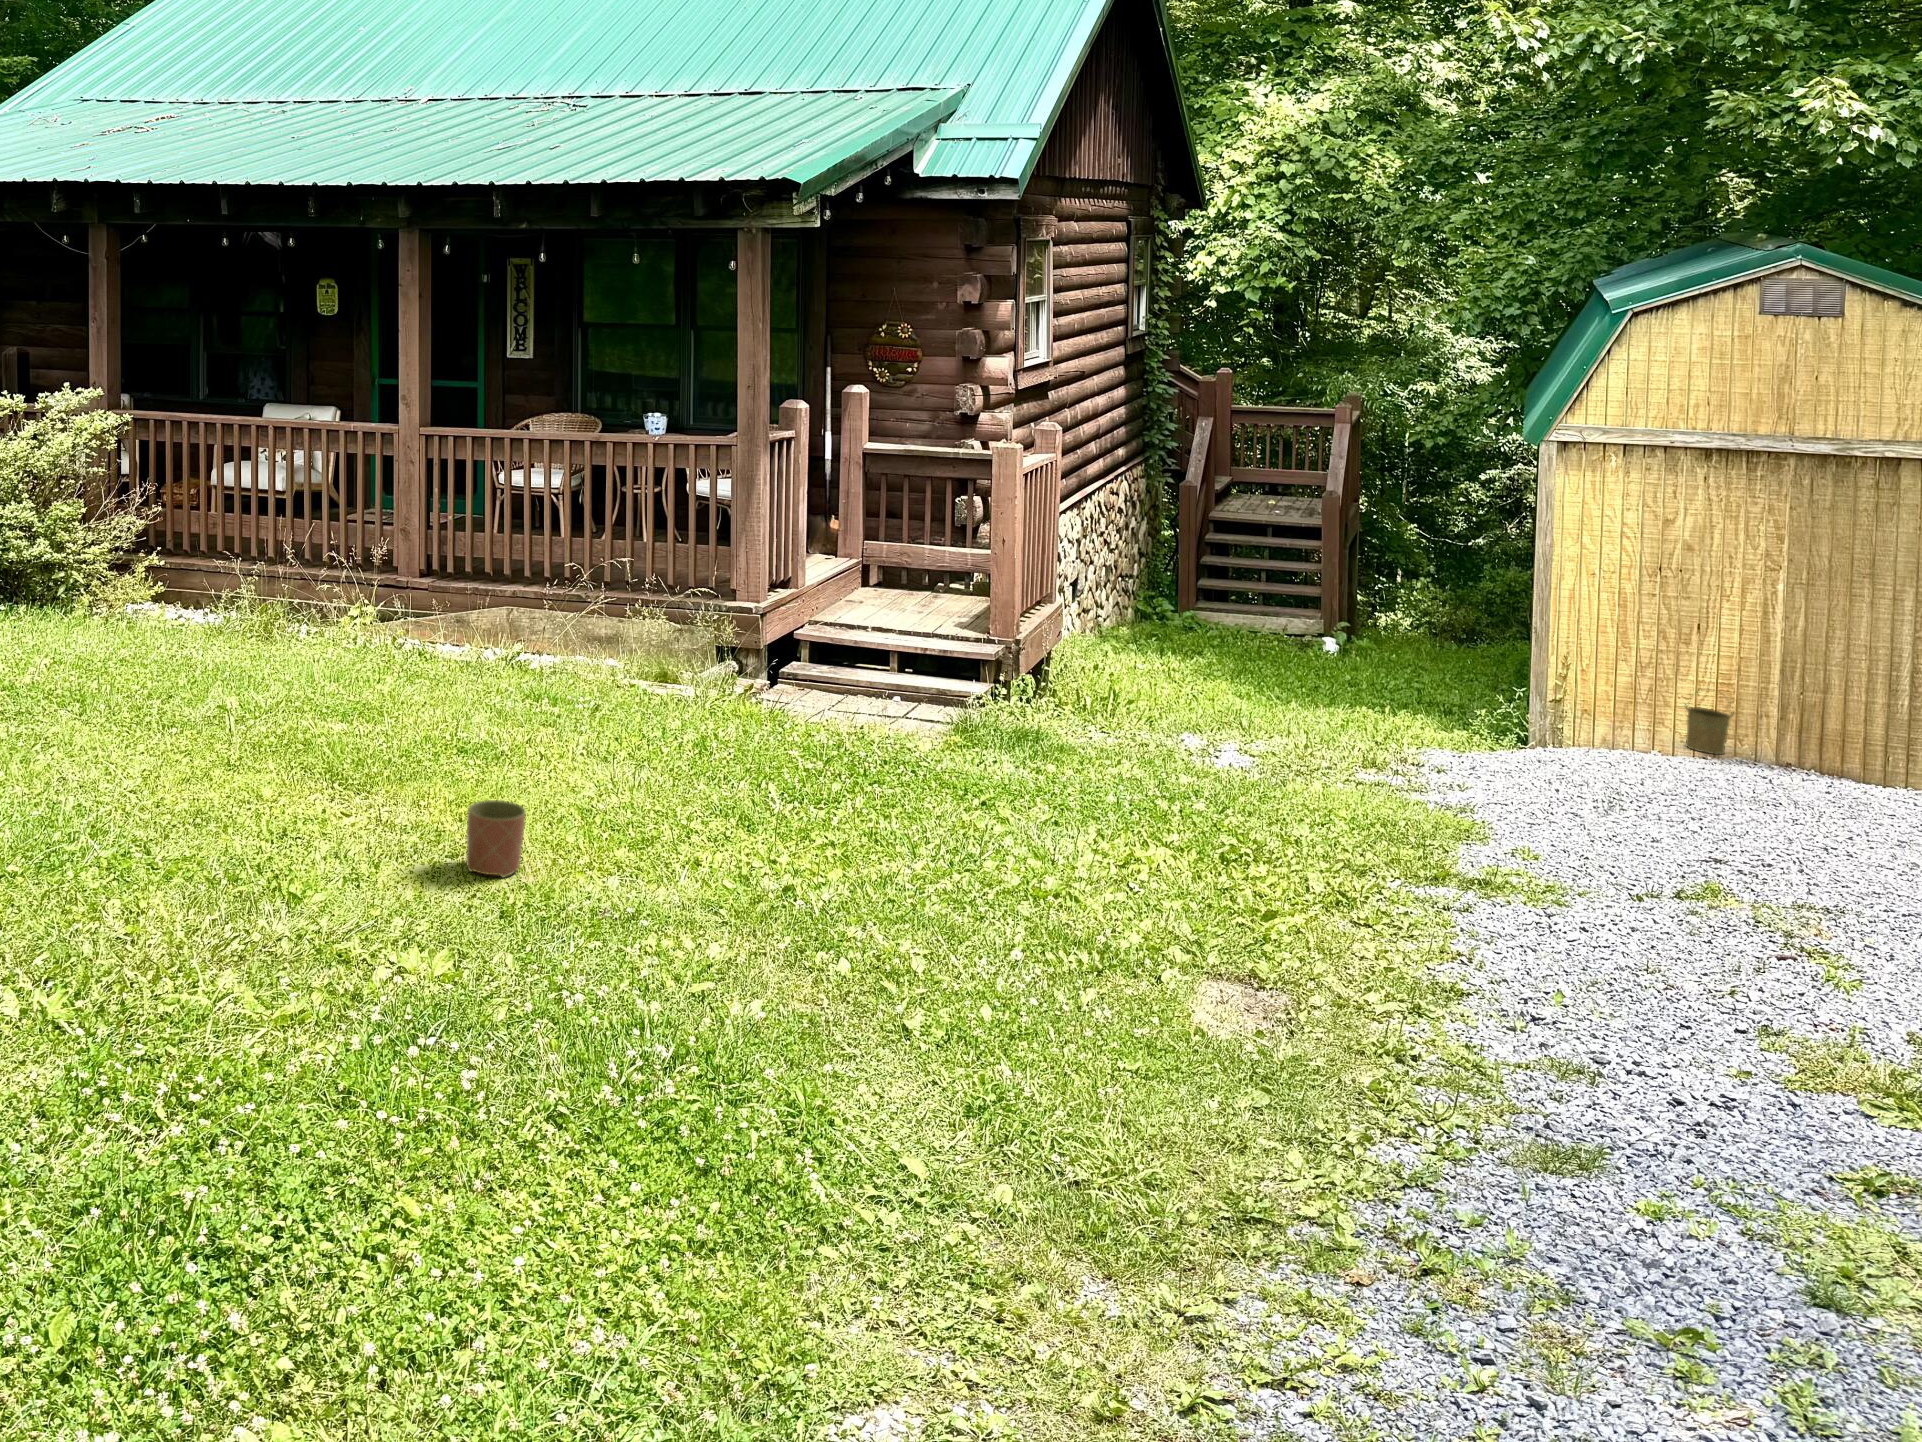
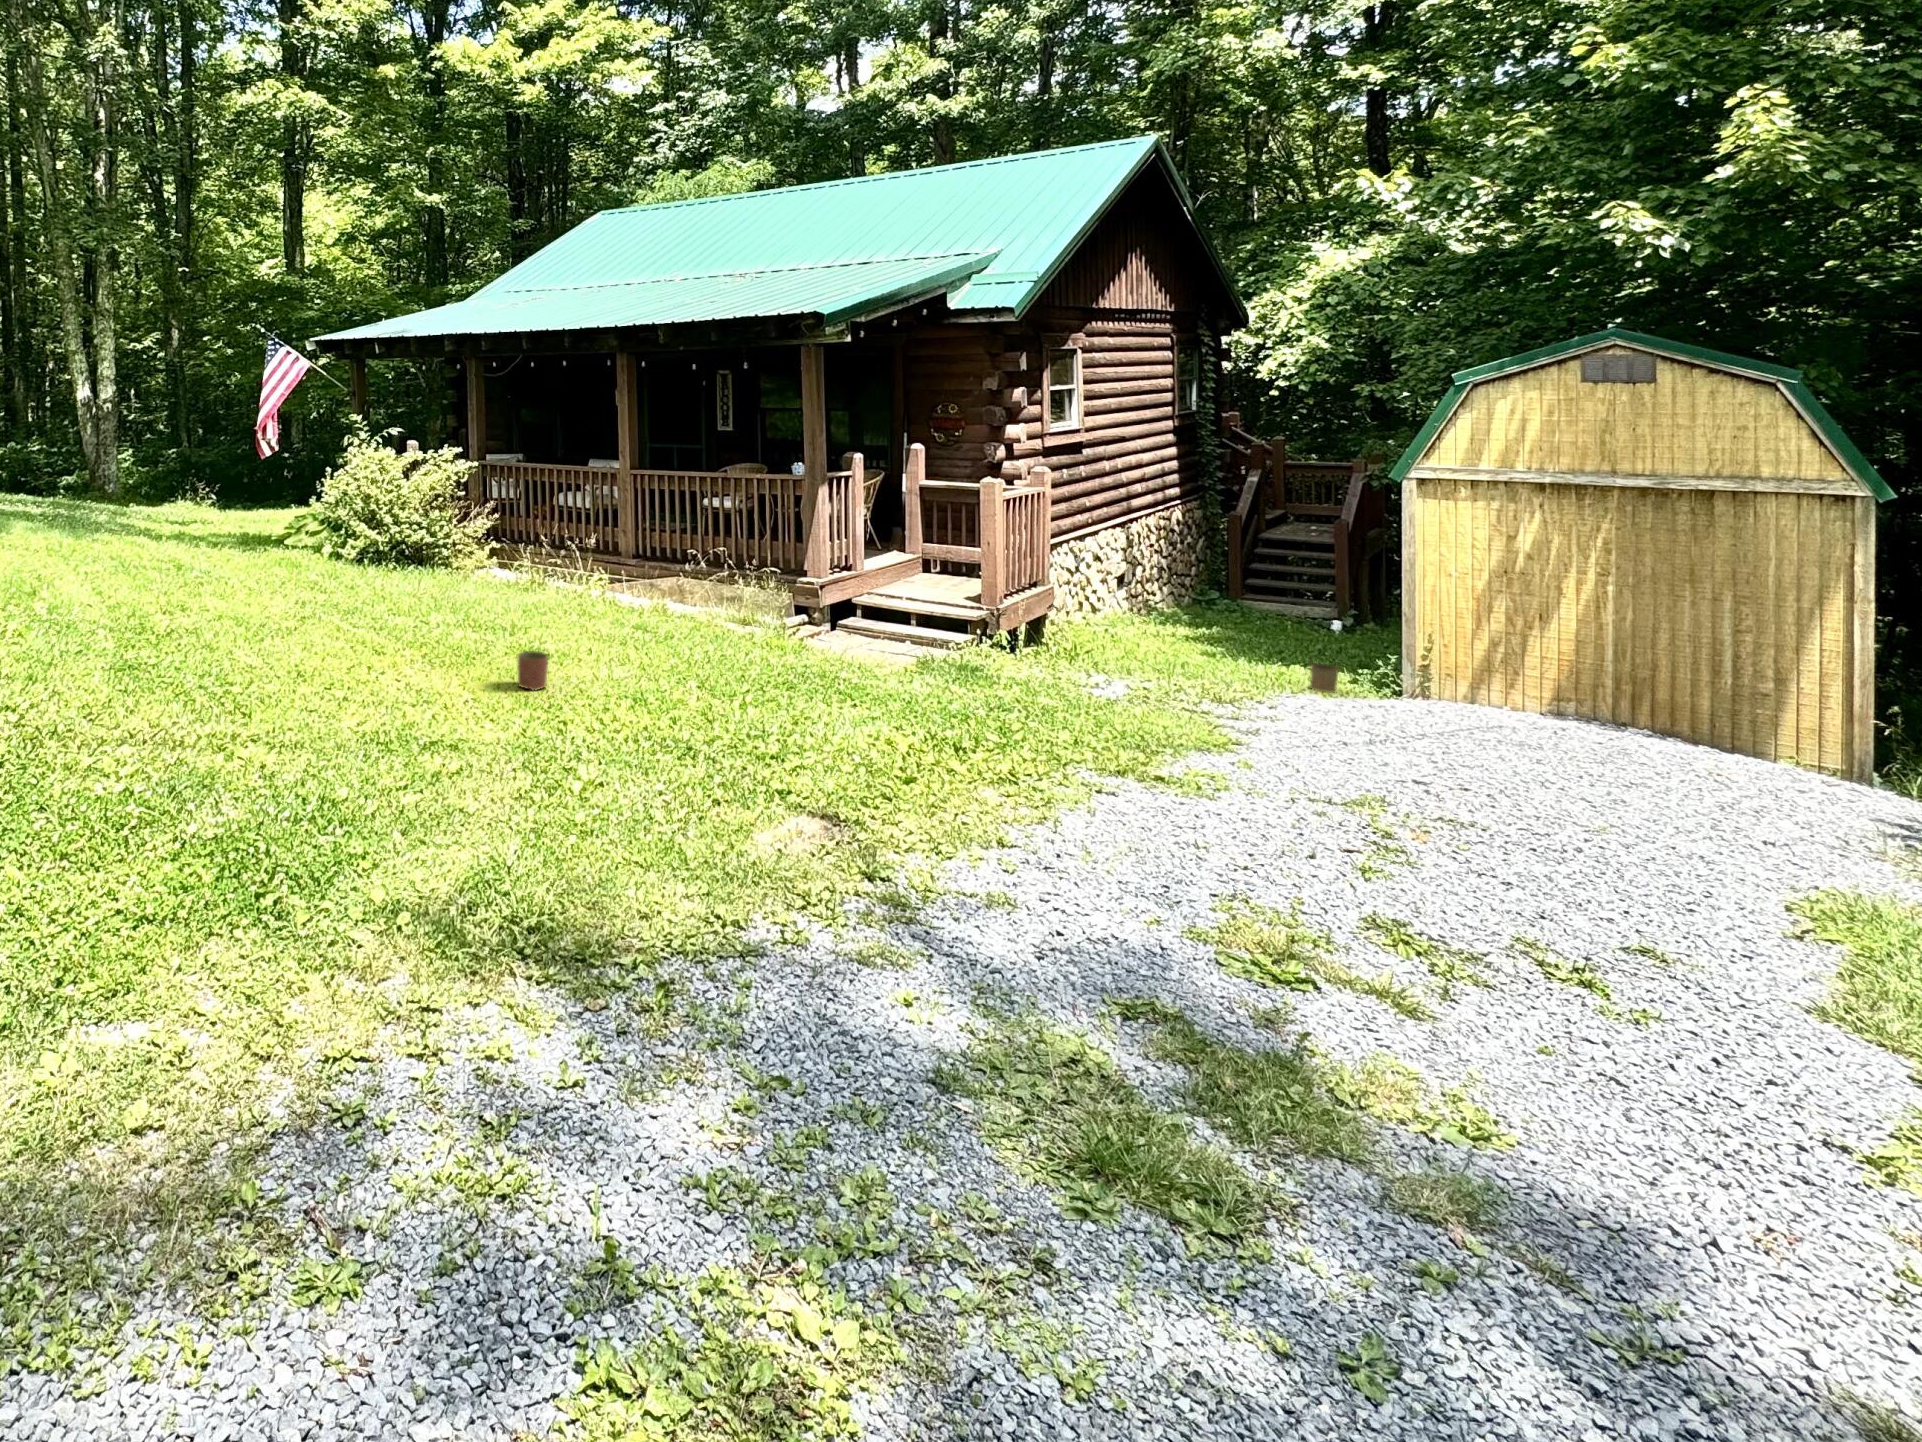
bucket: present [1685,689,1734,754] -> present [1309,660,1340,693]

